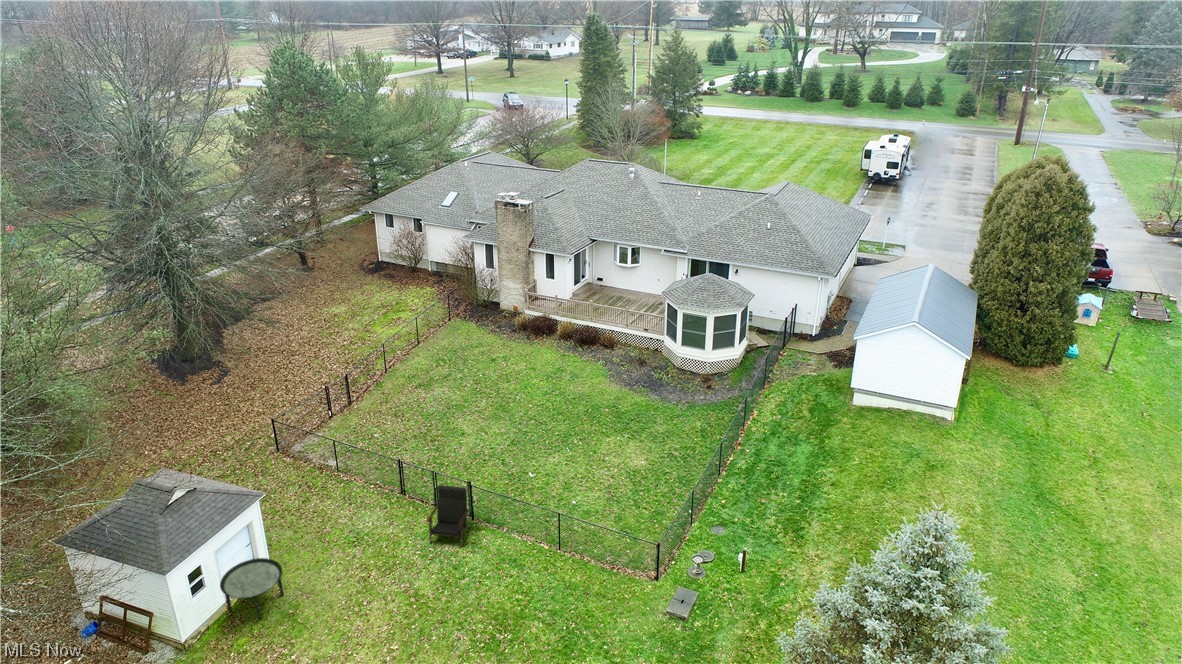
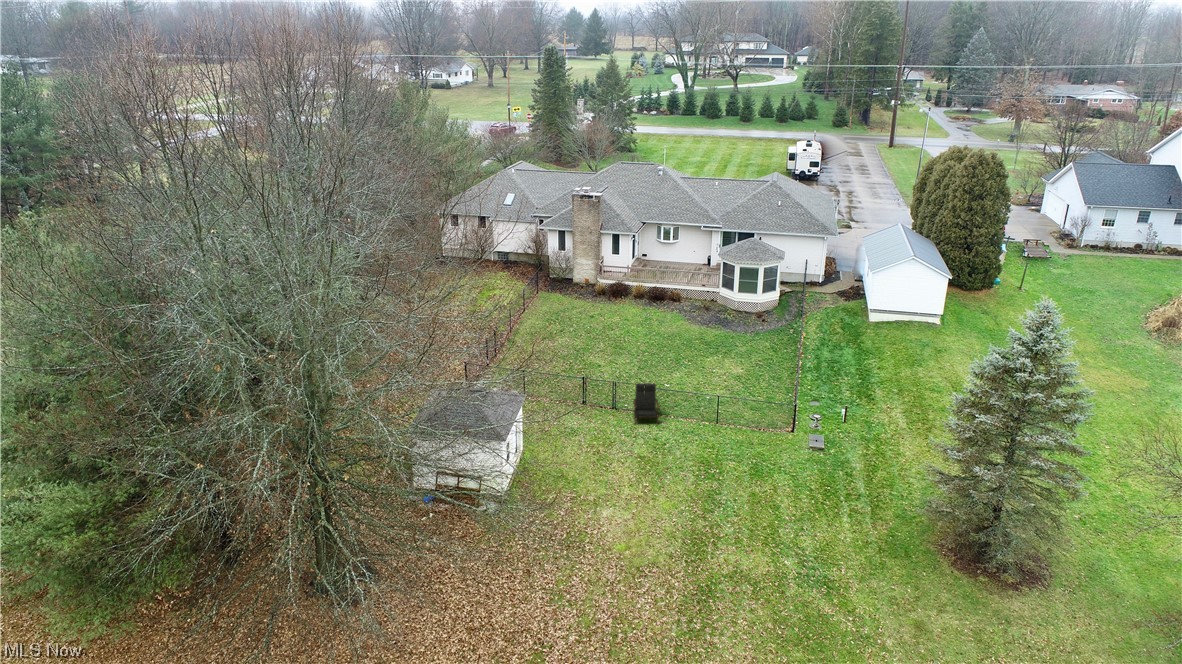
round table: present [220,558,284,620] -> none [521,437,561,476]

